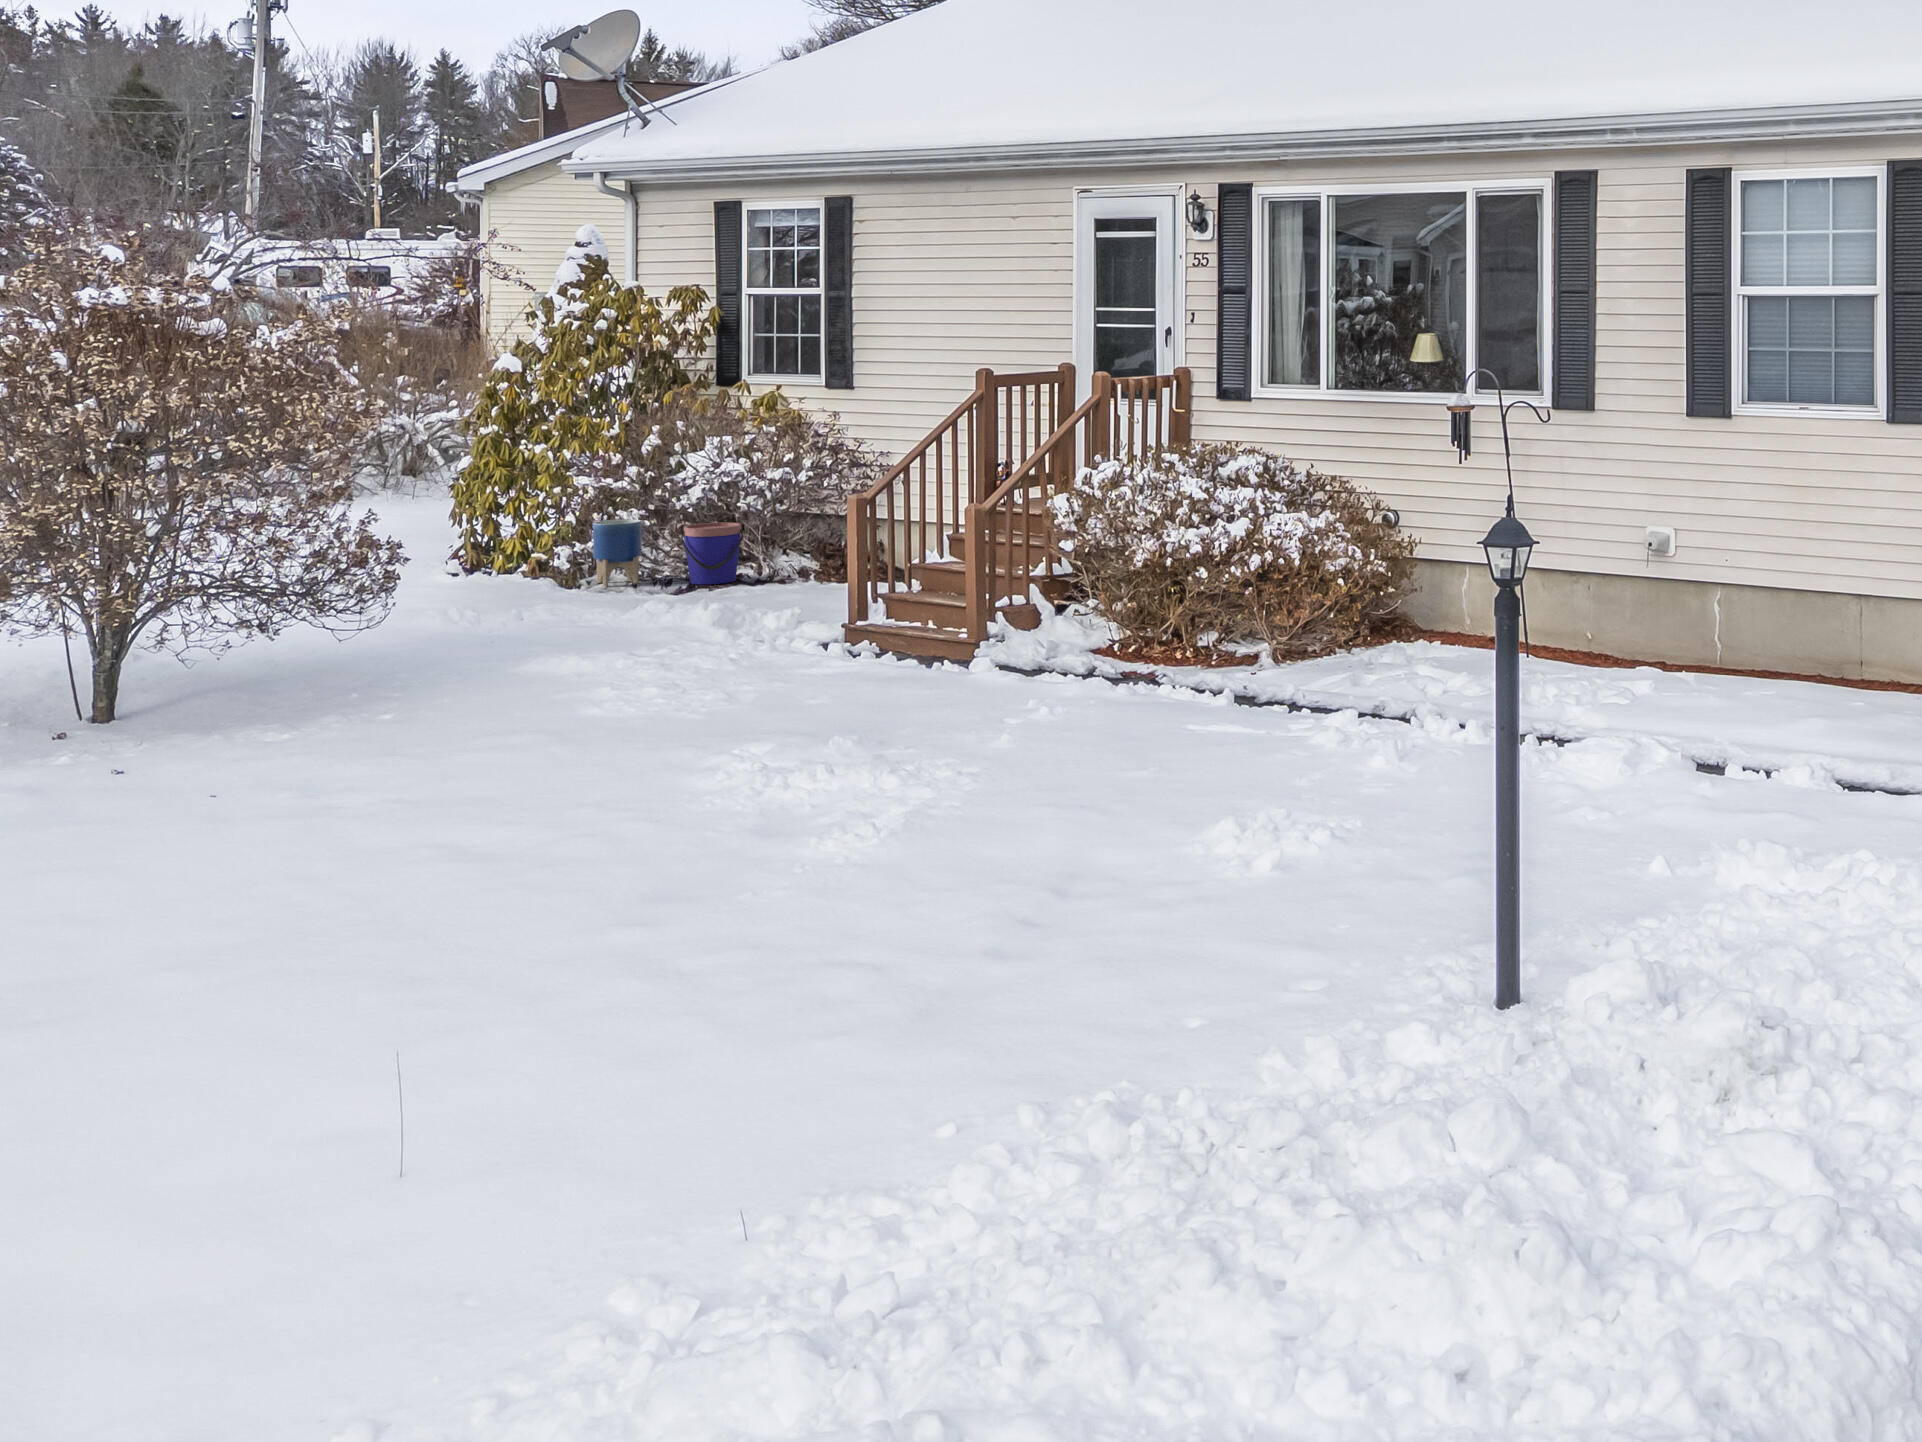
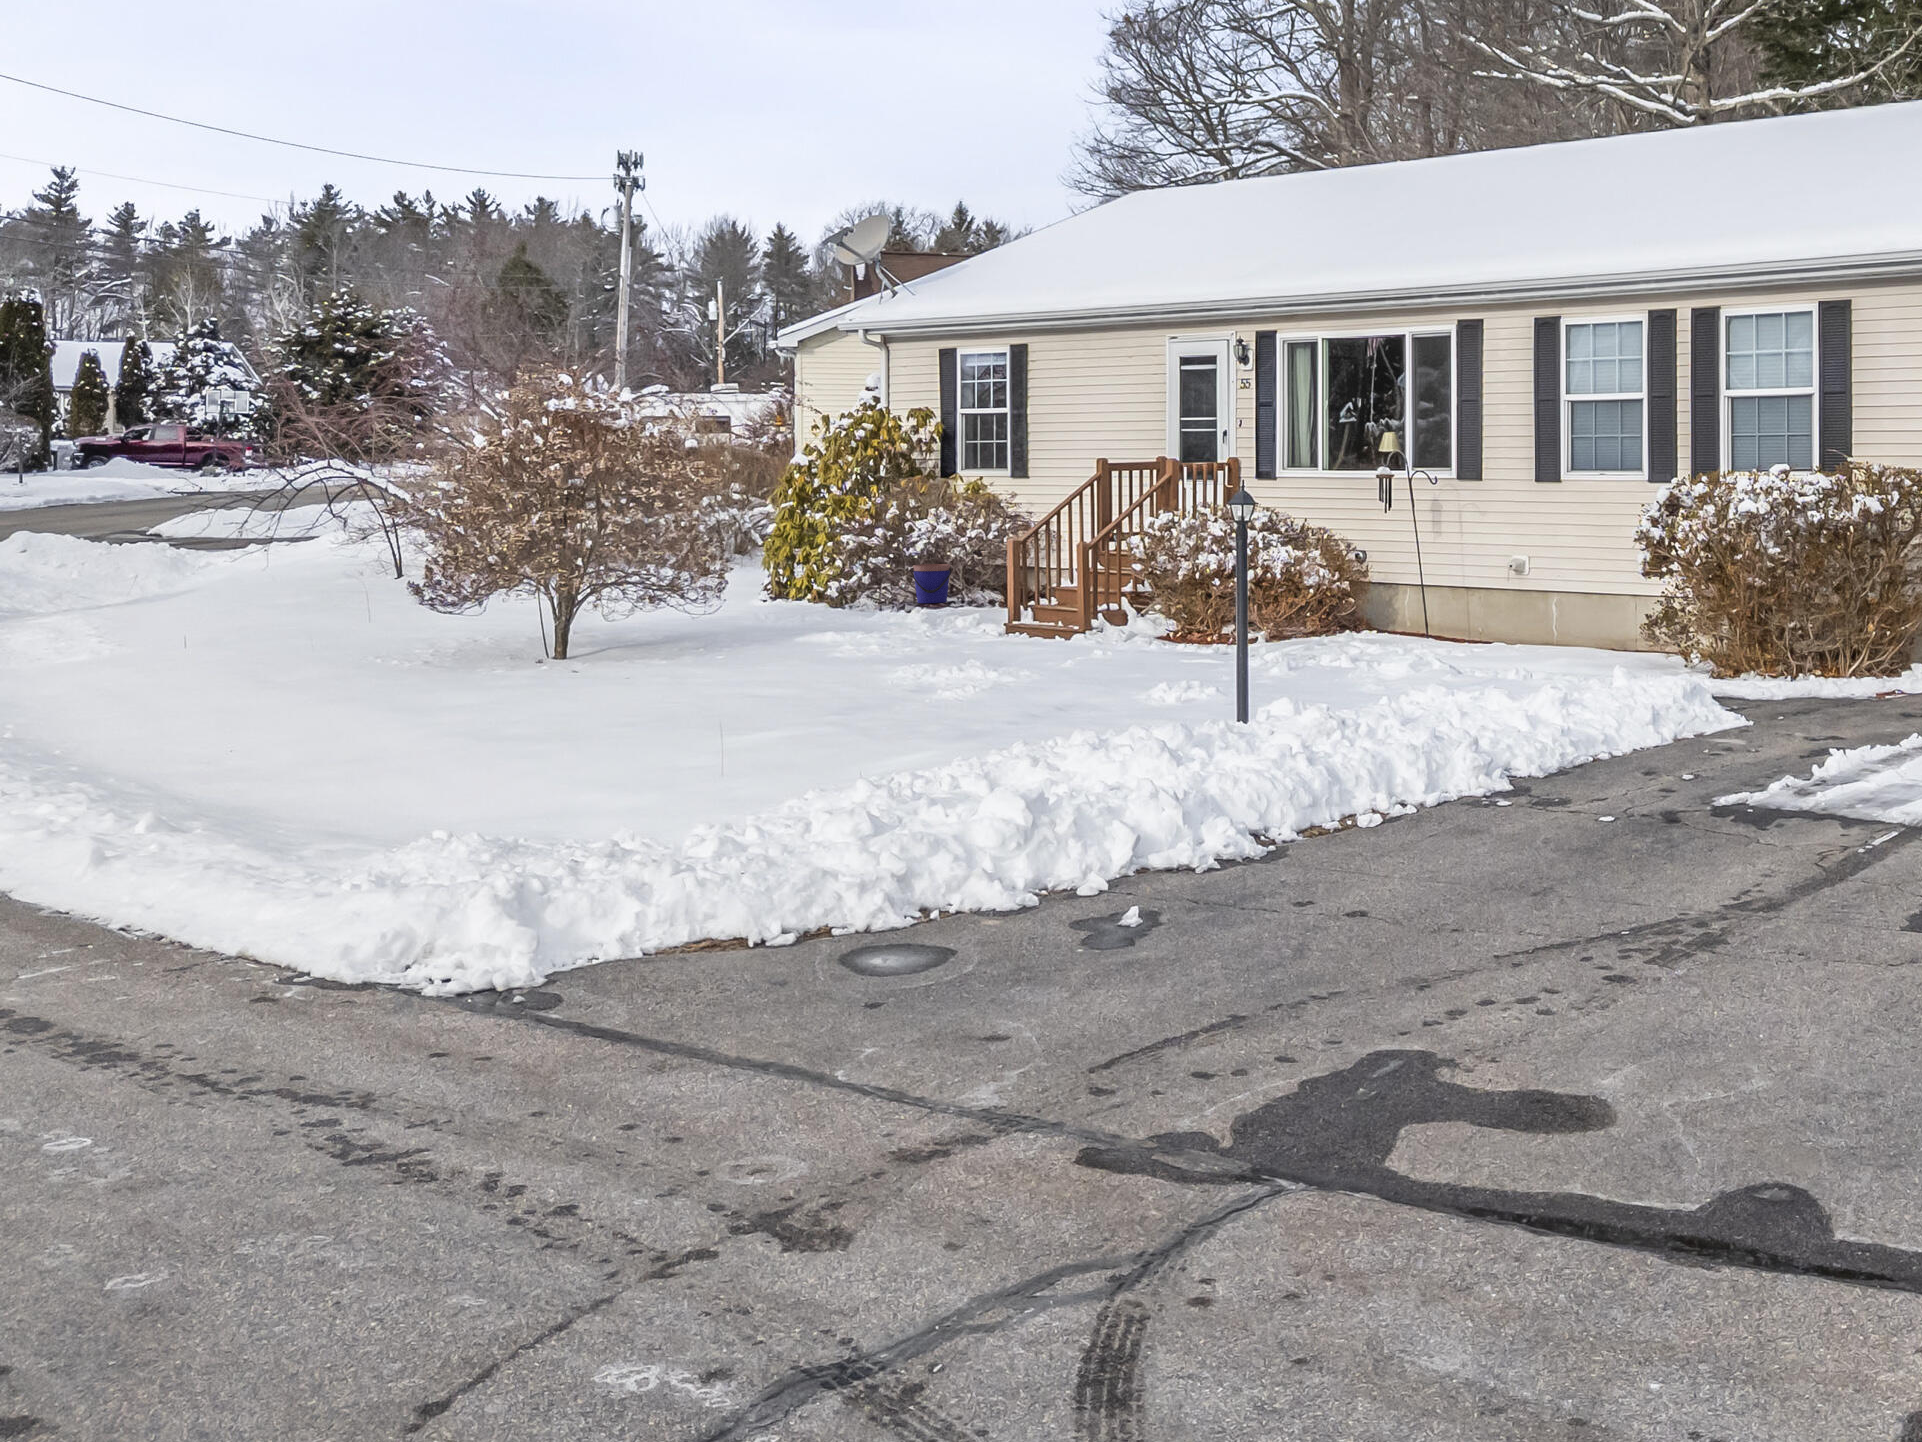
planter: present [593,519,642,586] -> none [857,561,887,603]

